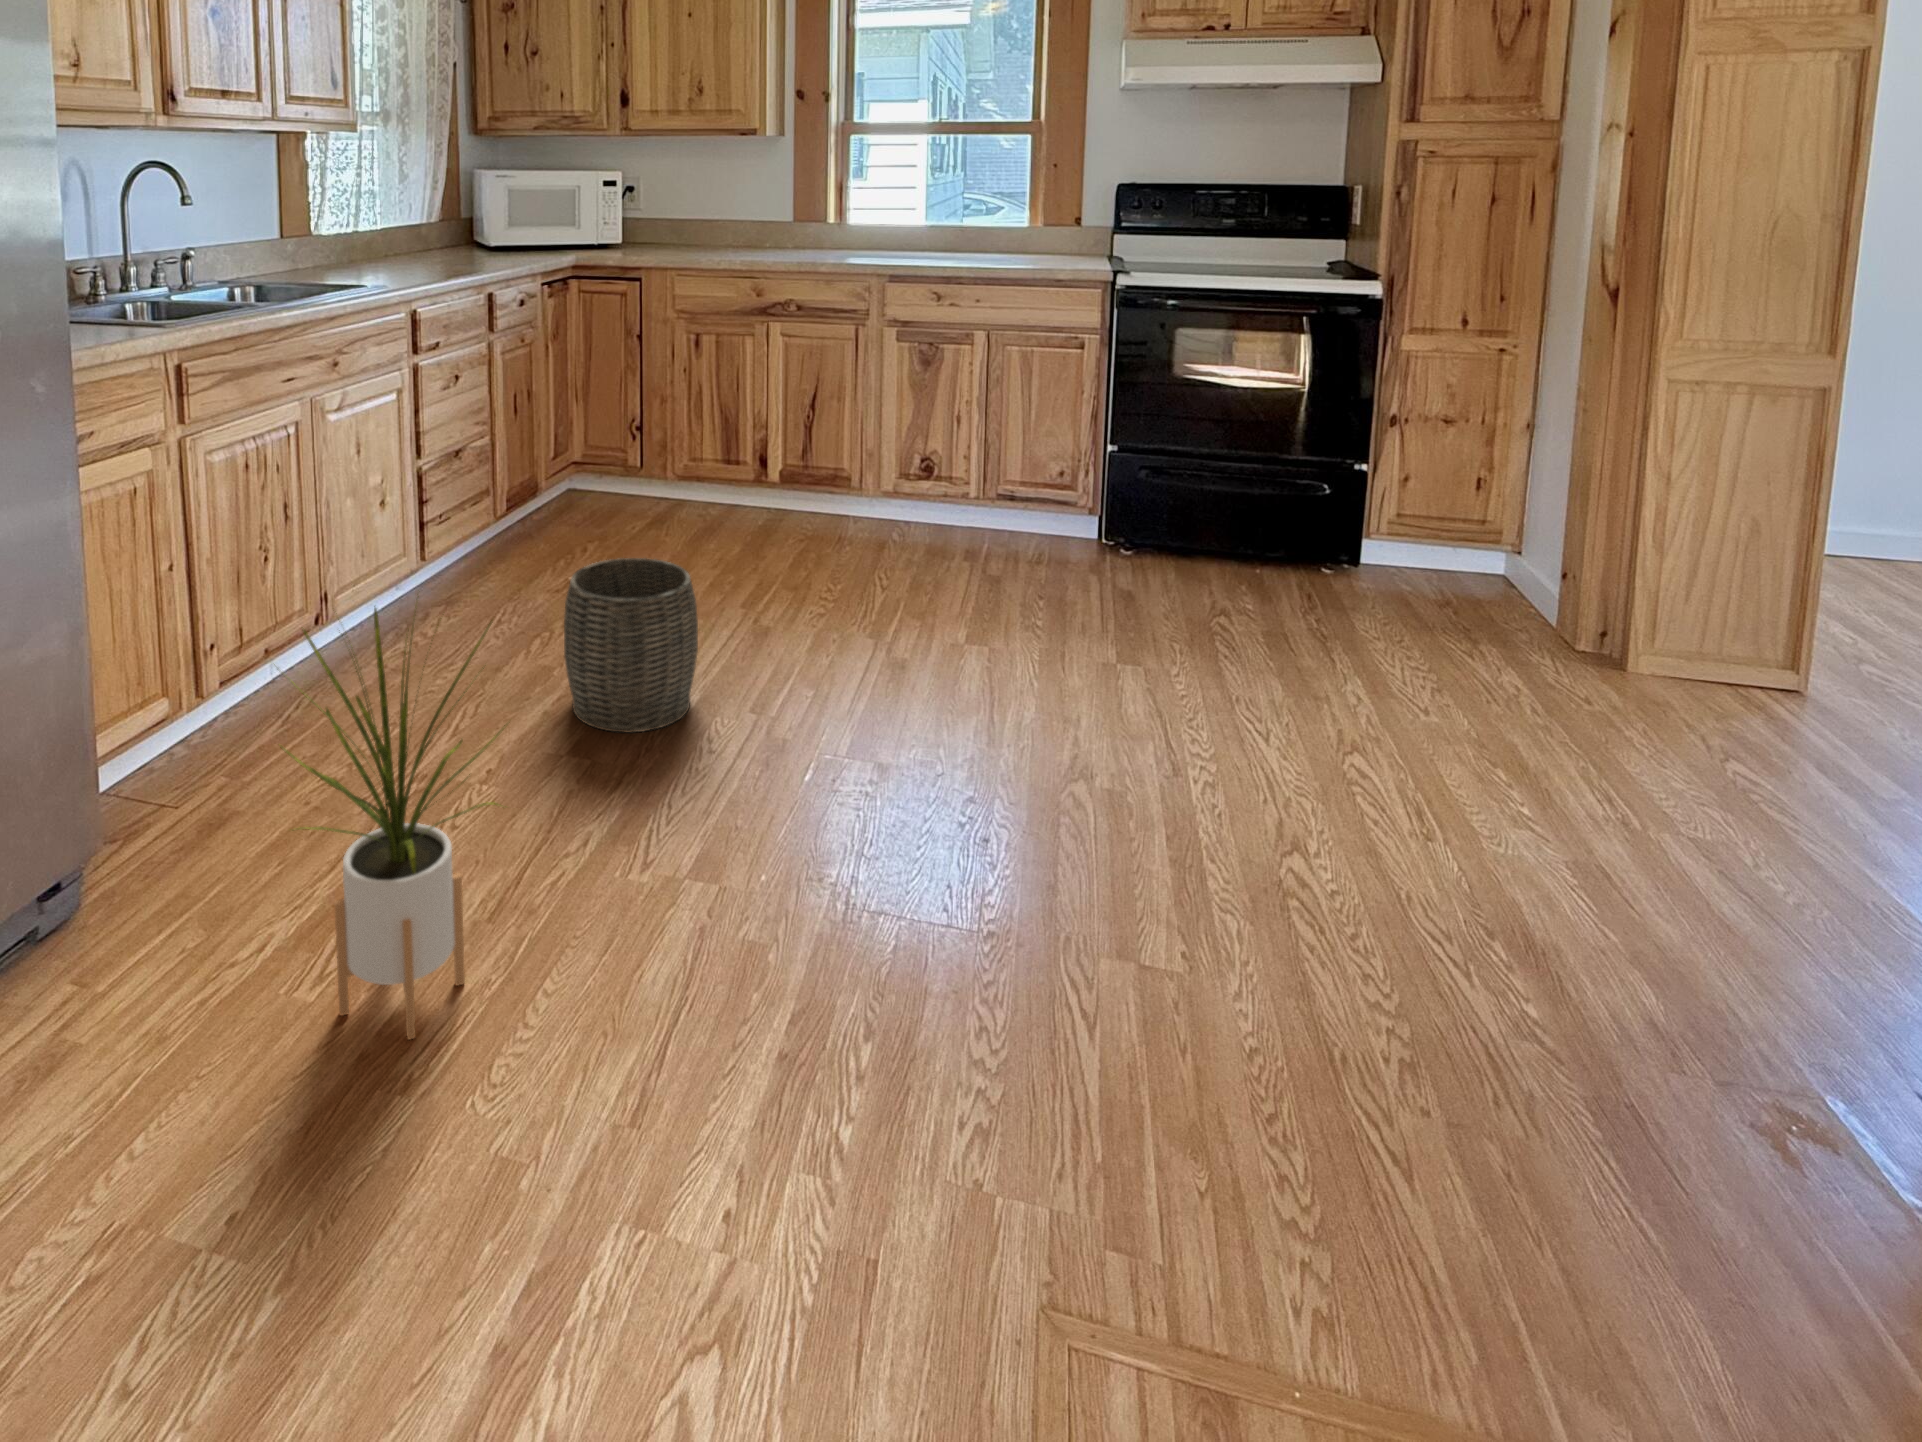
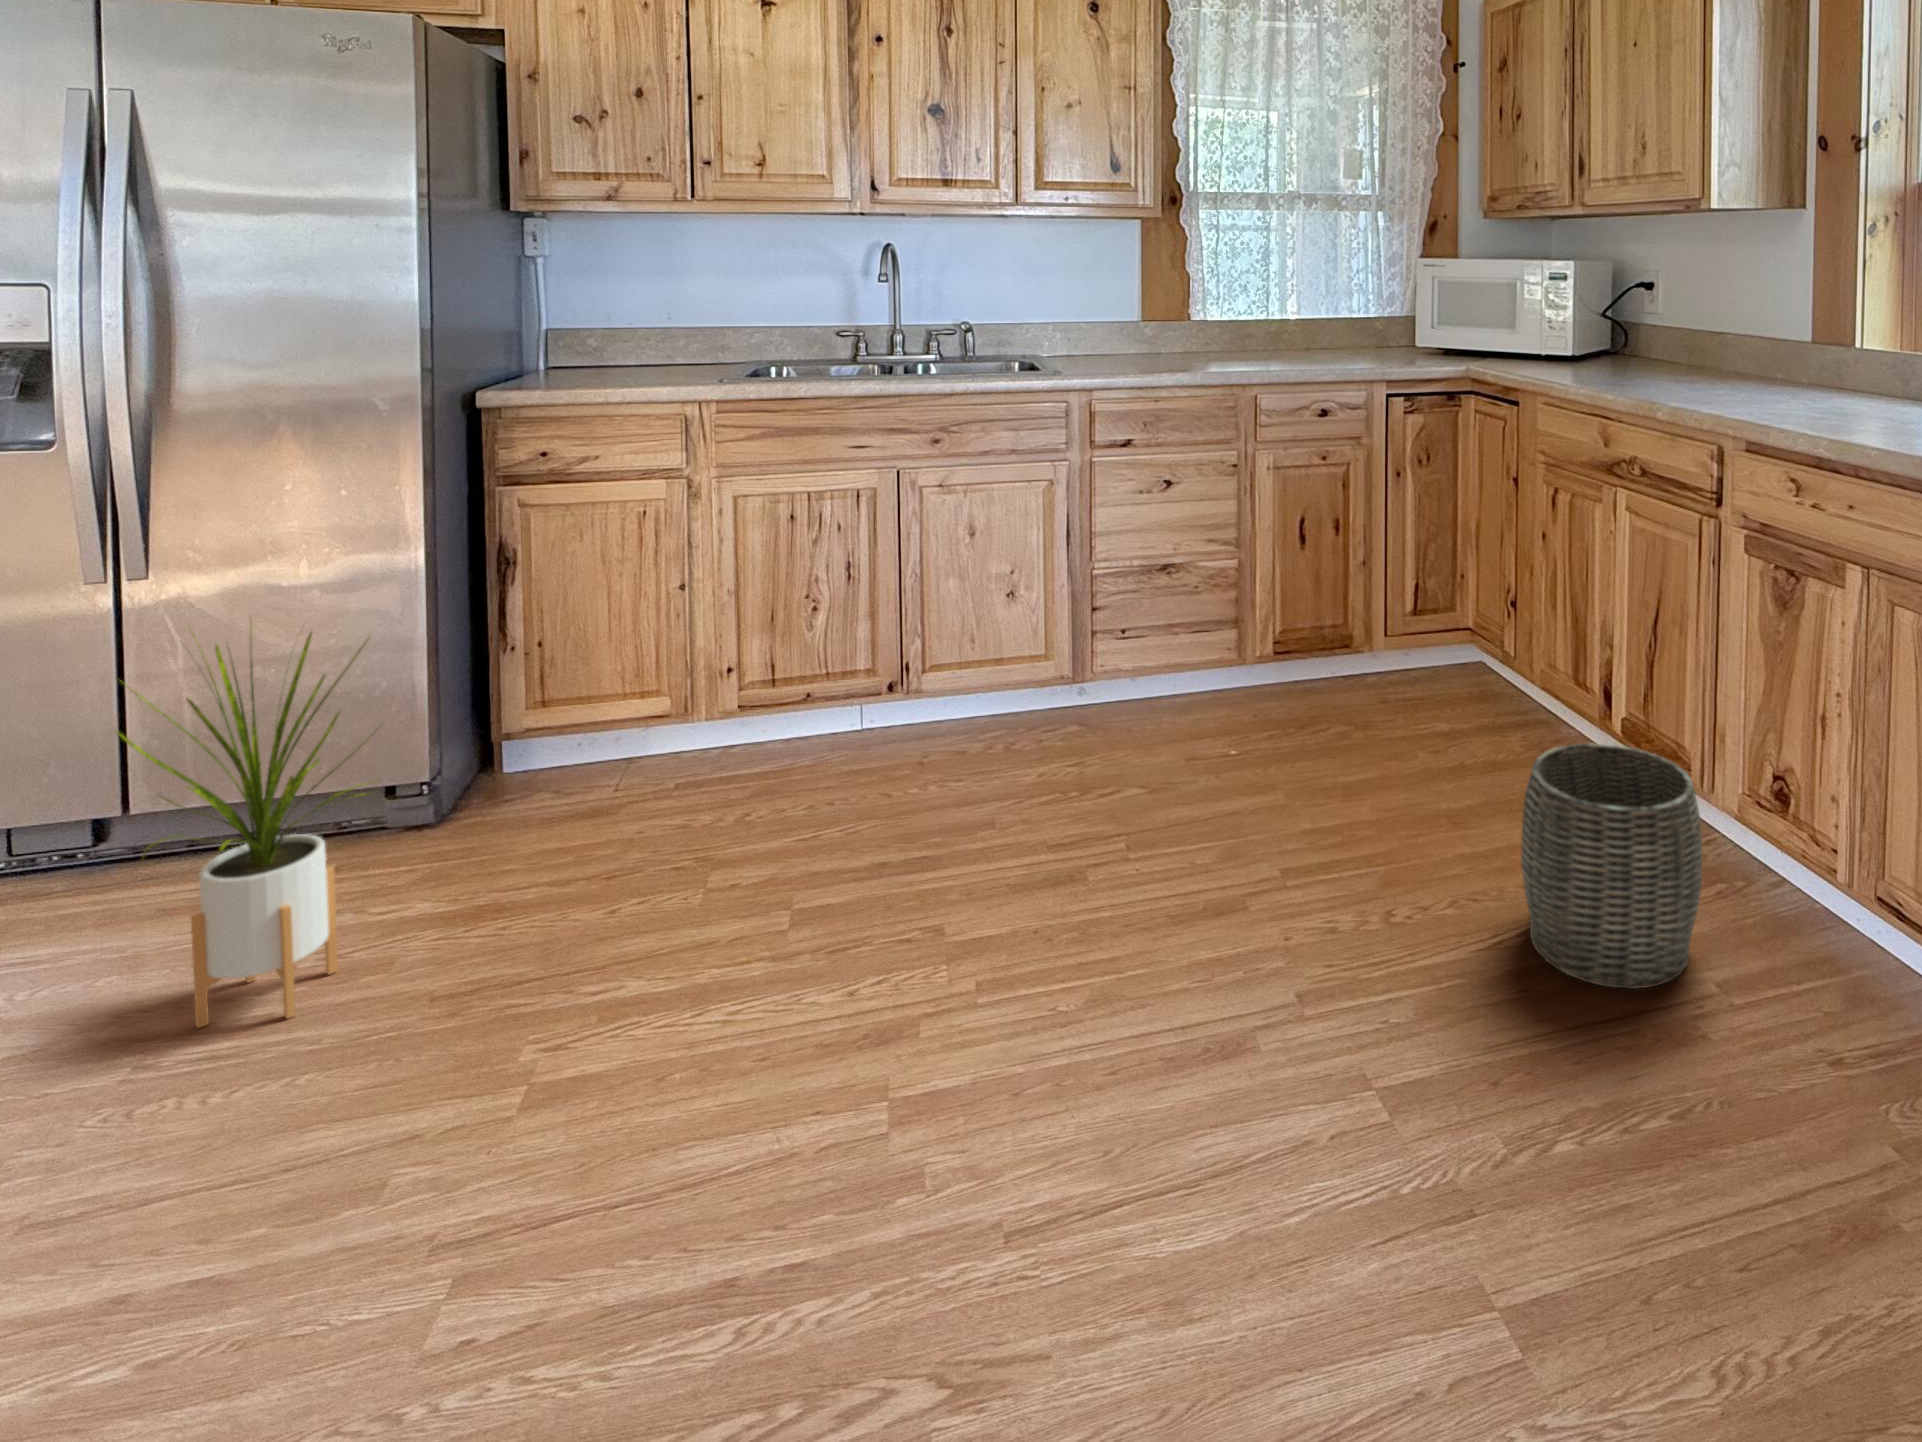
woven basket: present [564,558,698,732] -> present [1521,744,1702,989]

